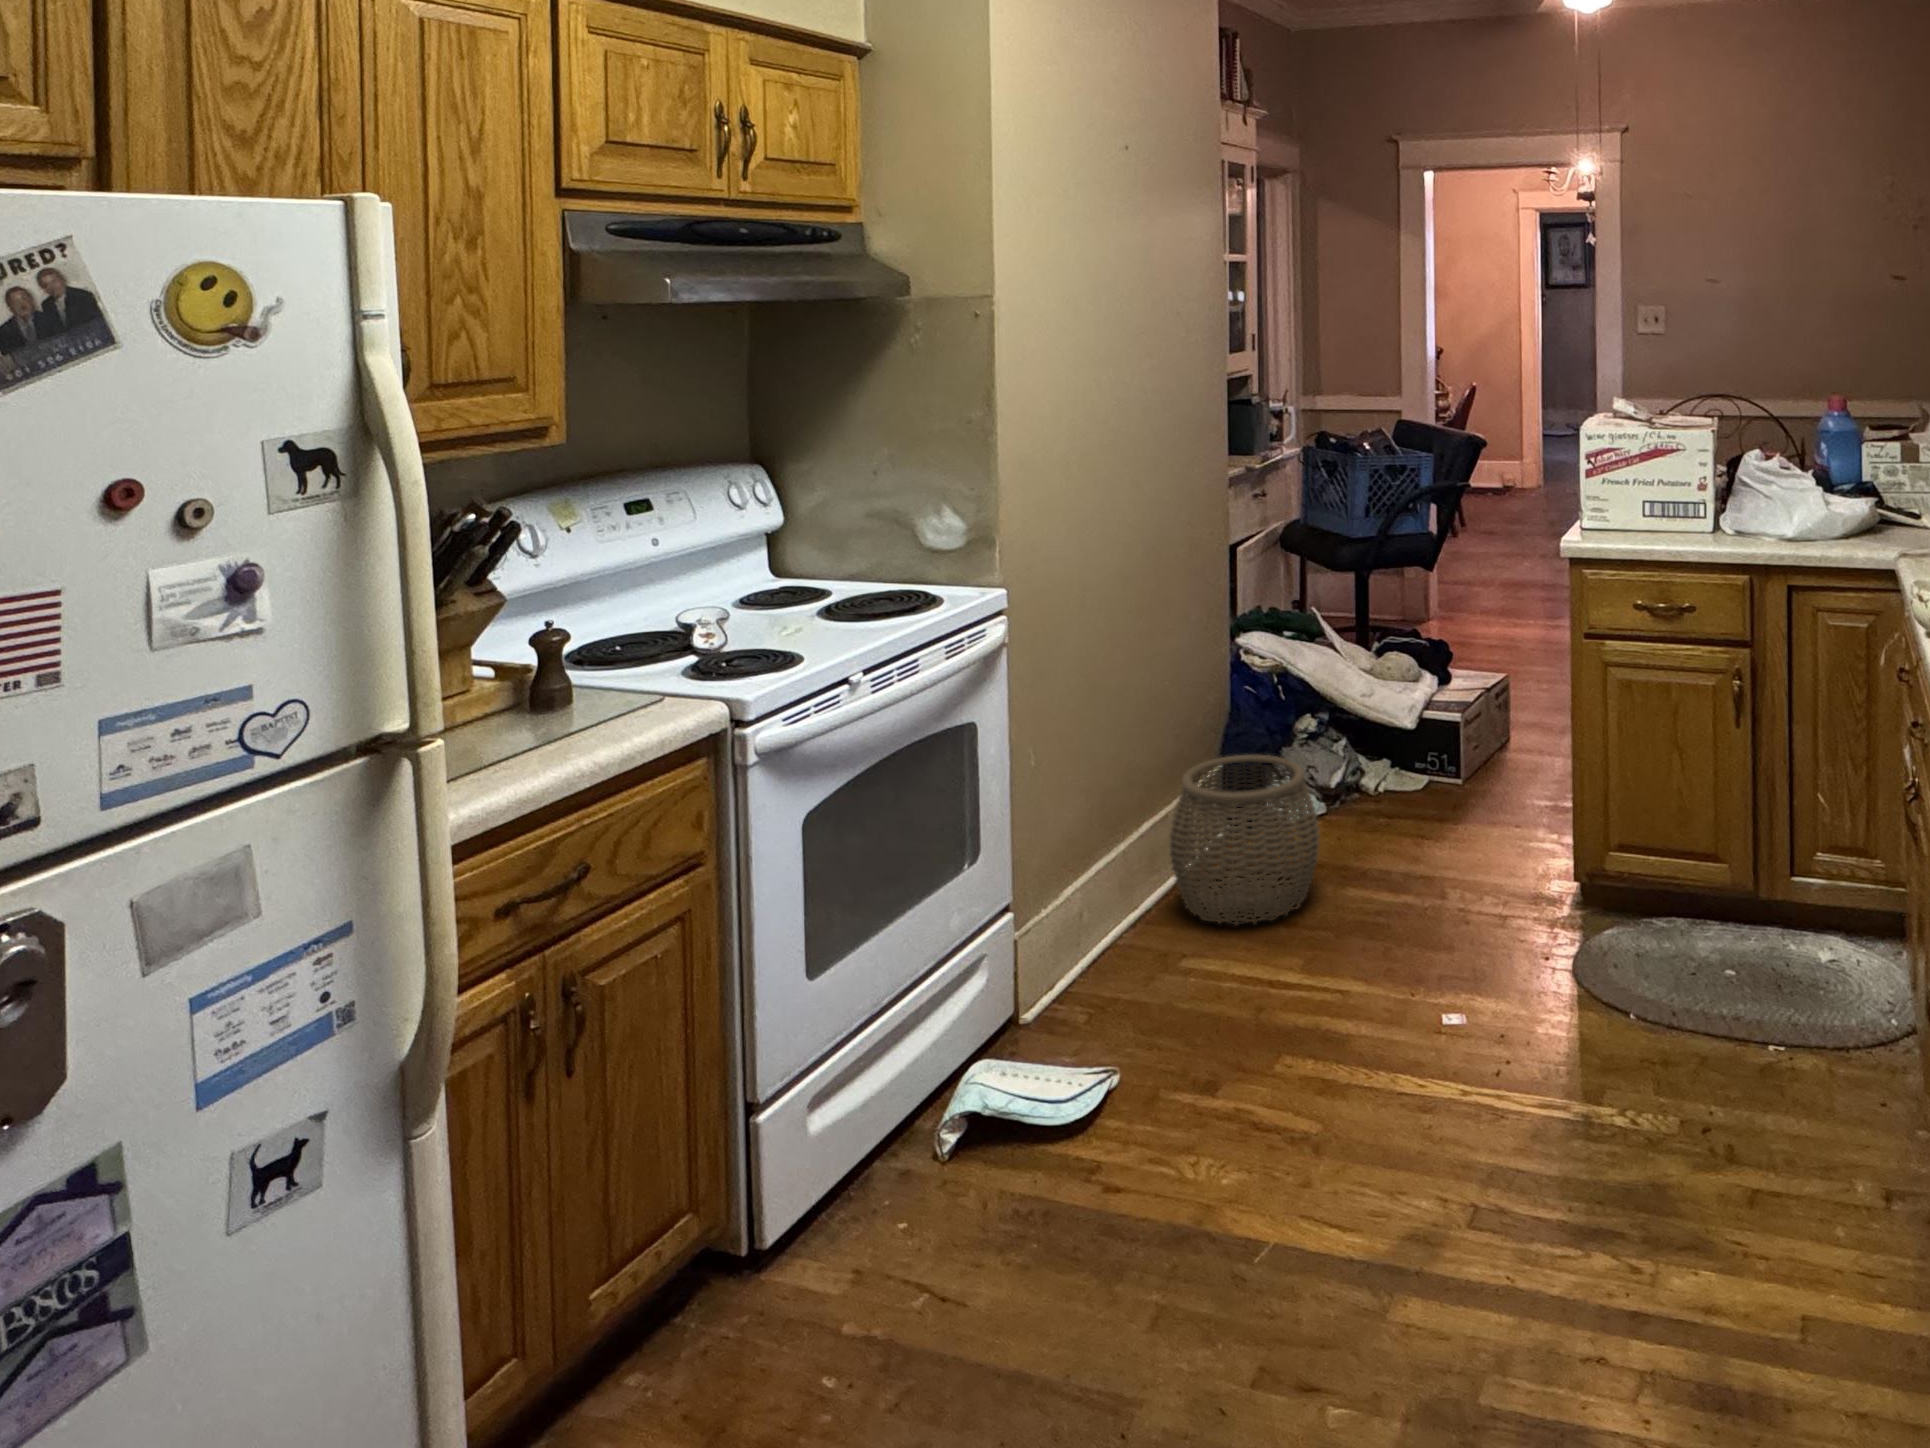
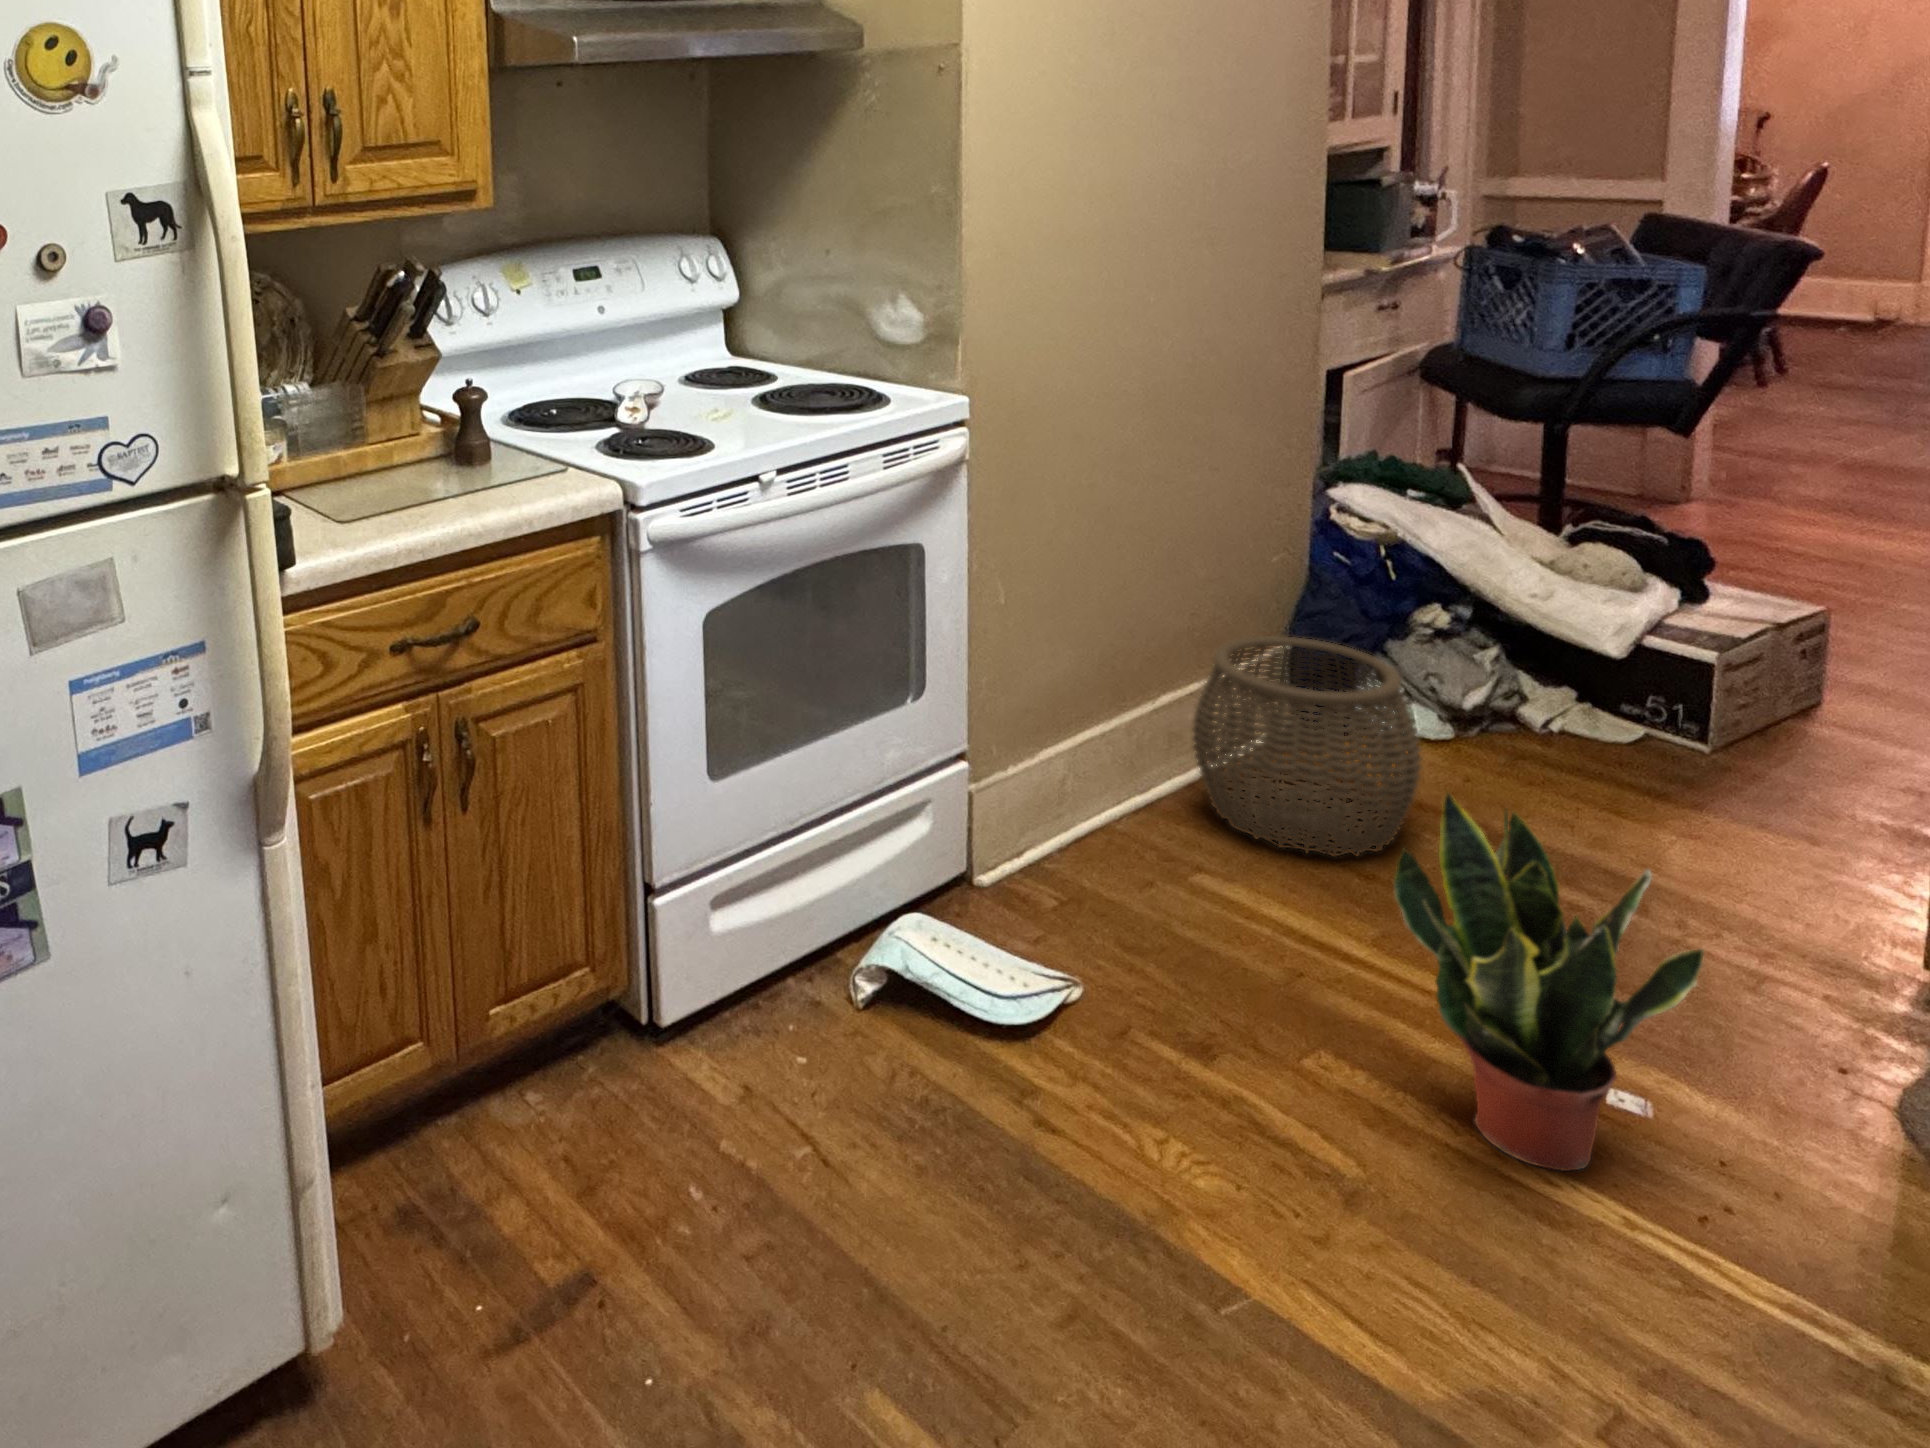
potted plant: none [1325,830,1490,1085] -> present [1394,793,1704,1171]

